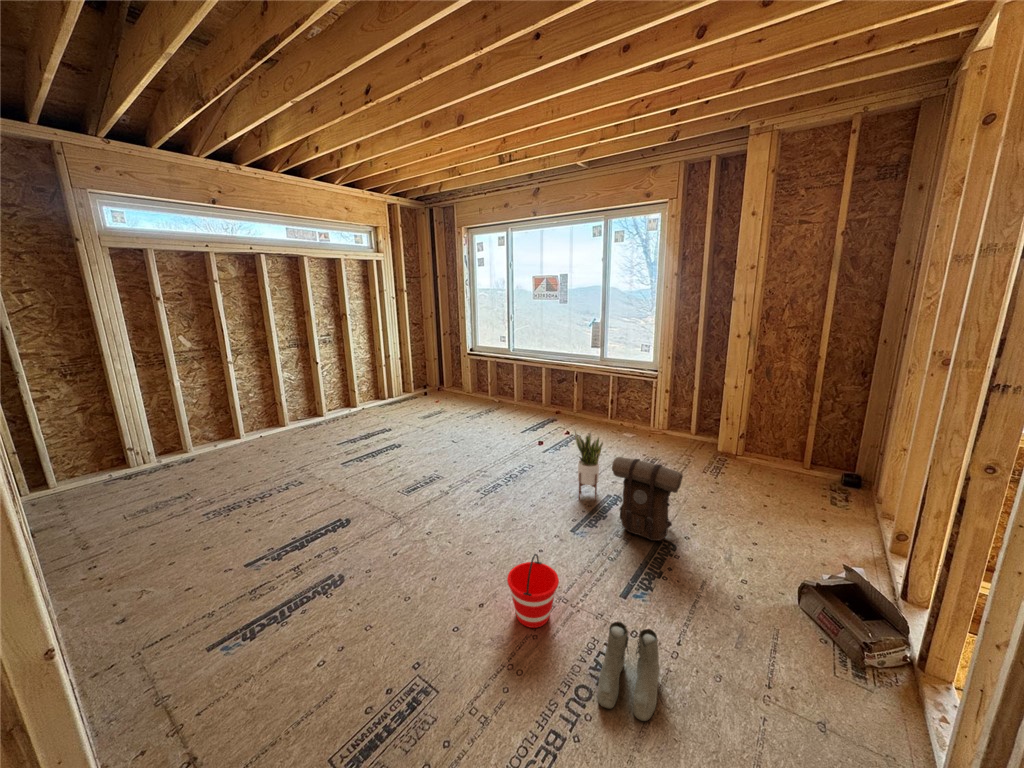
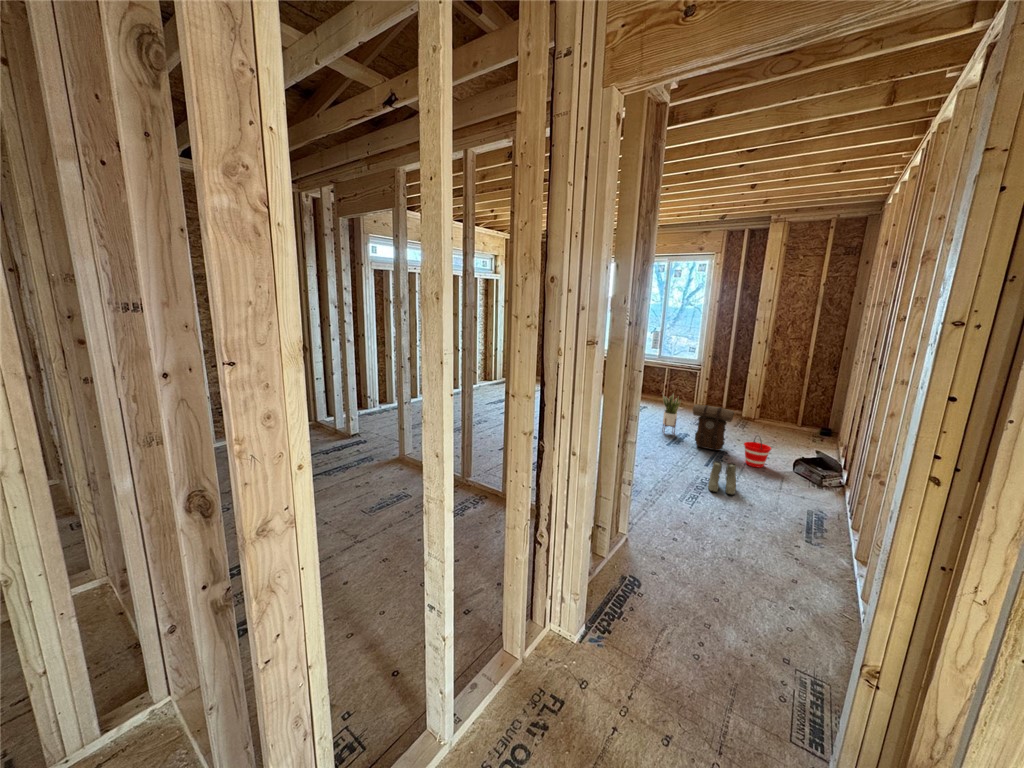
bucket: present [507,554,559,628] -> present [744,436,771,468]

